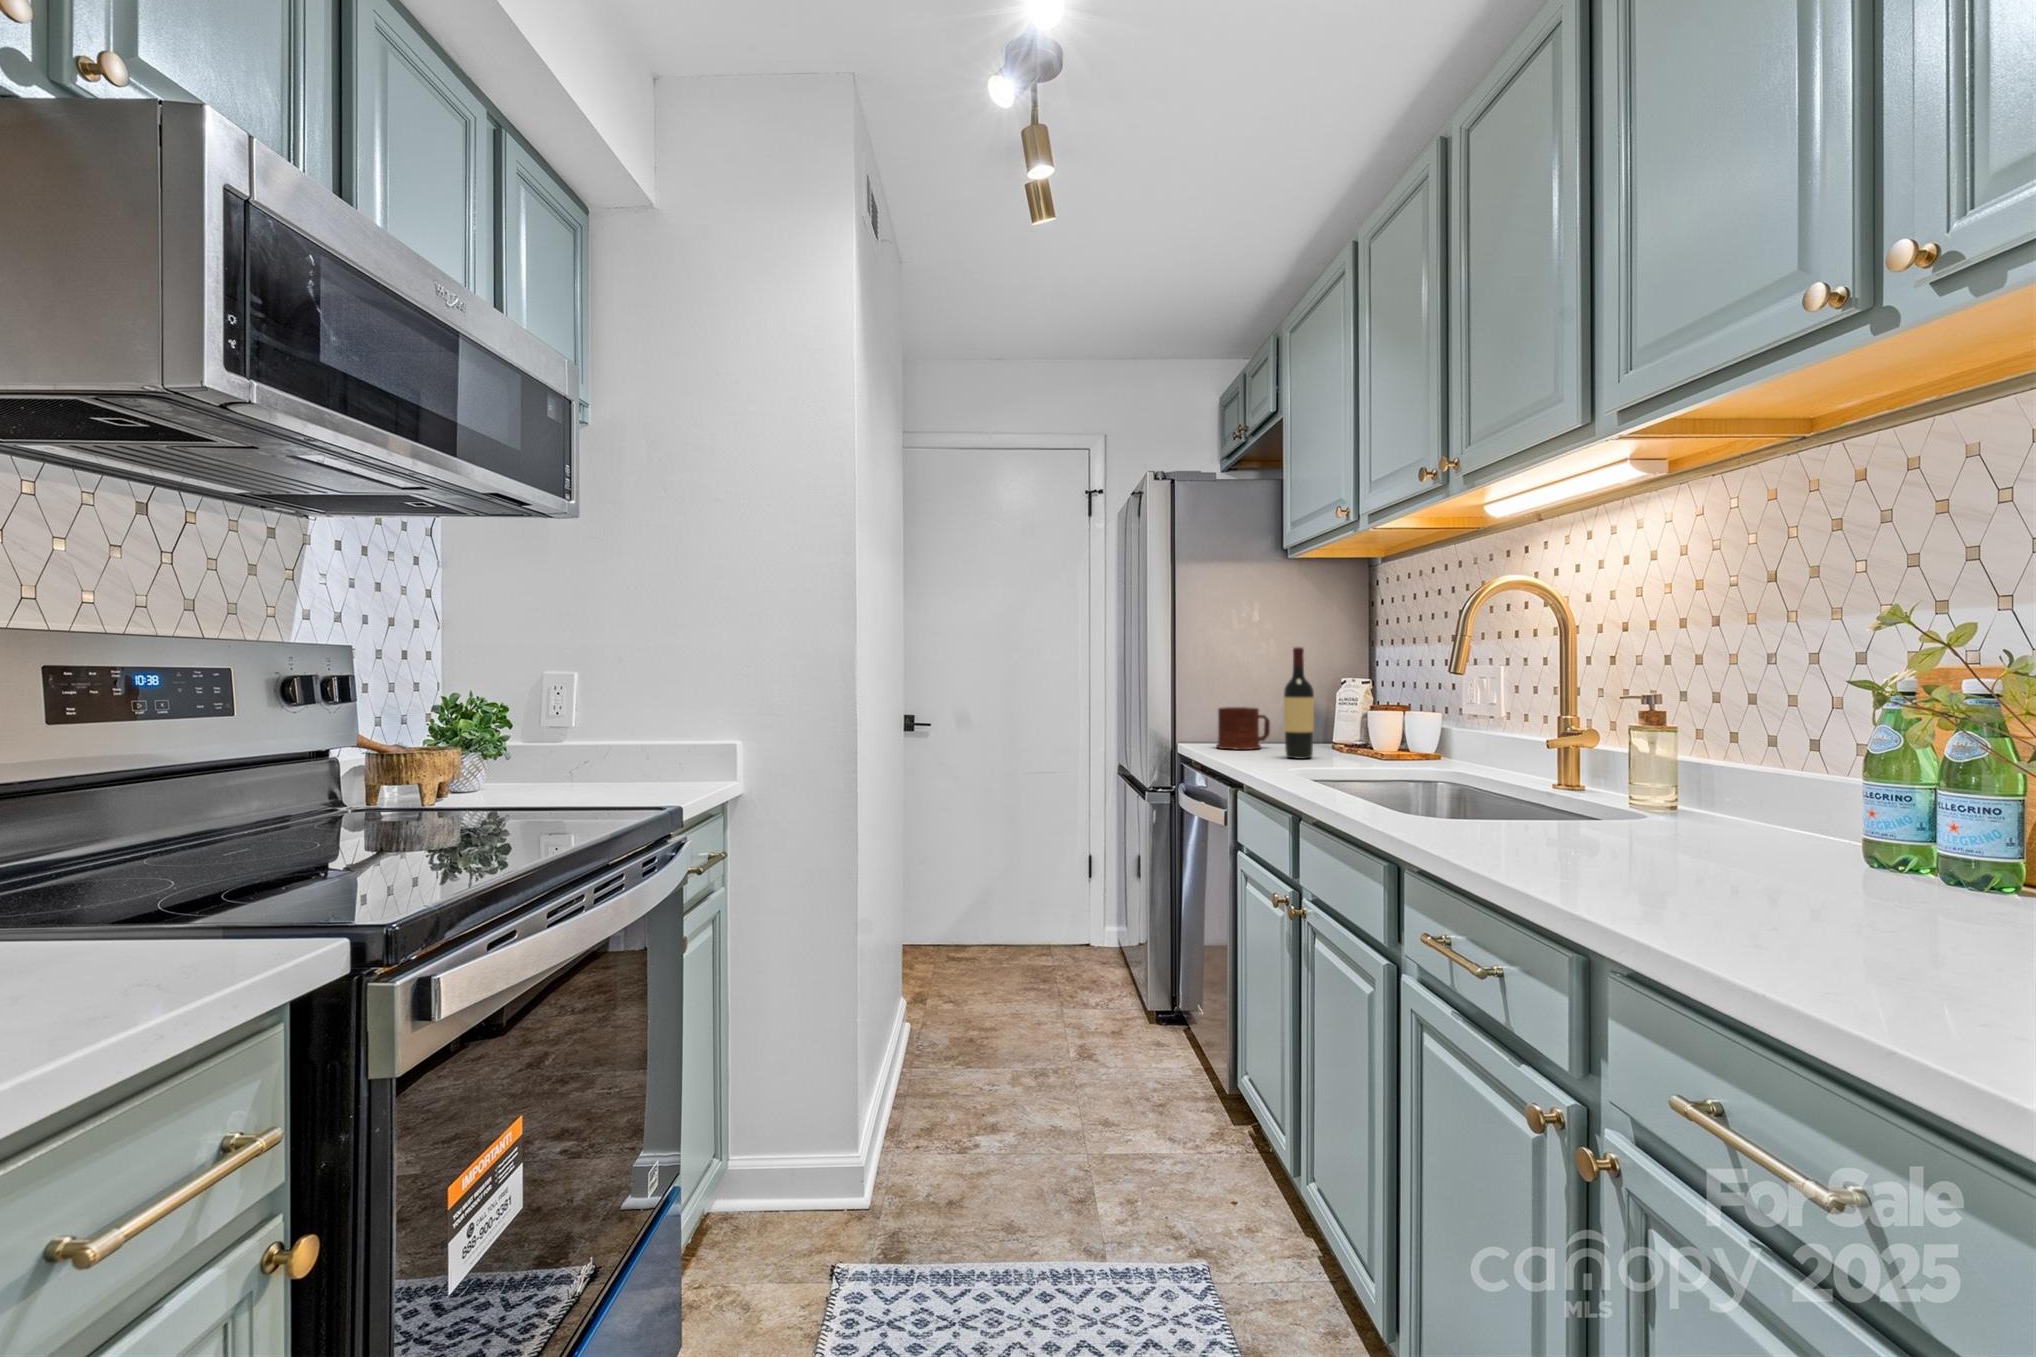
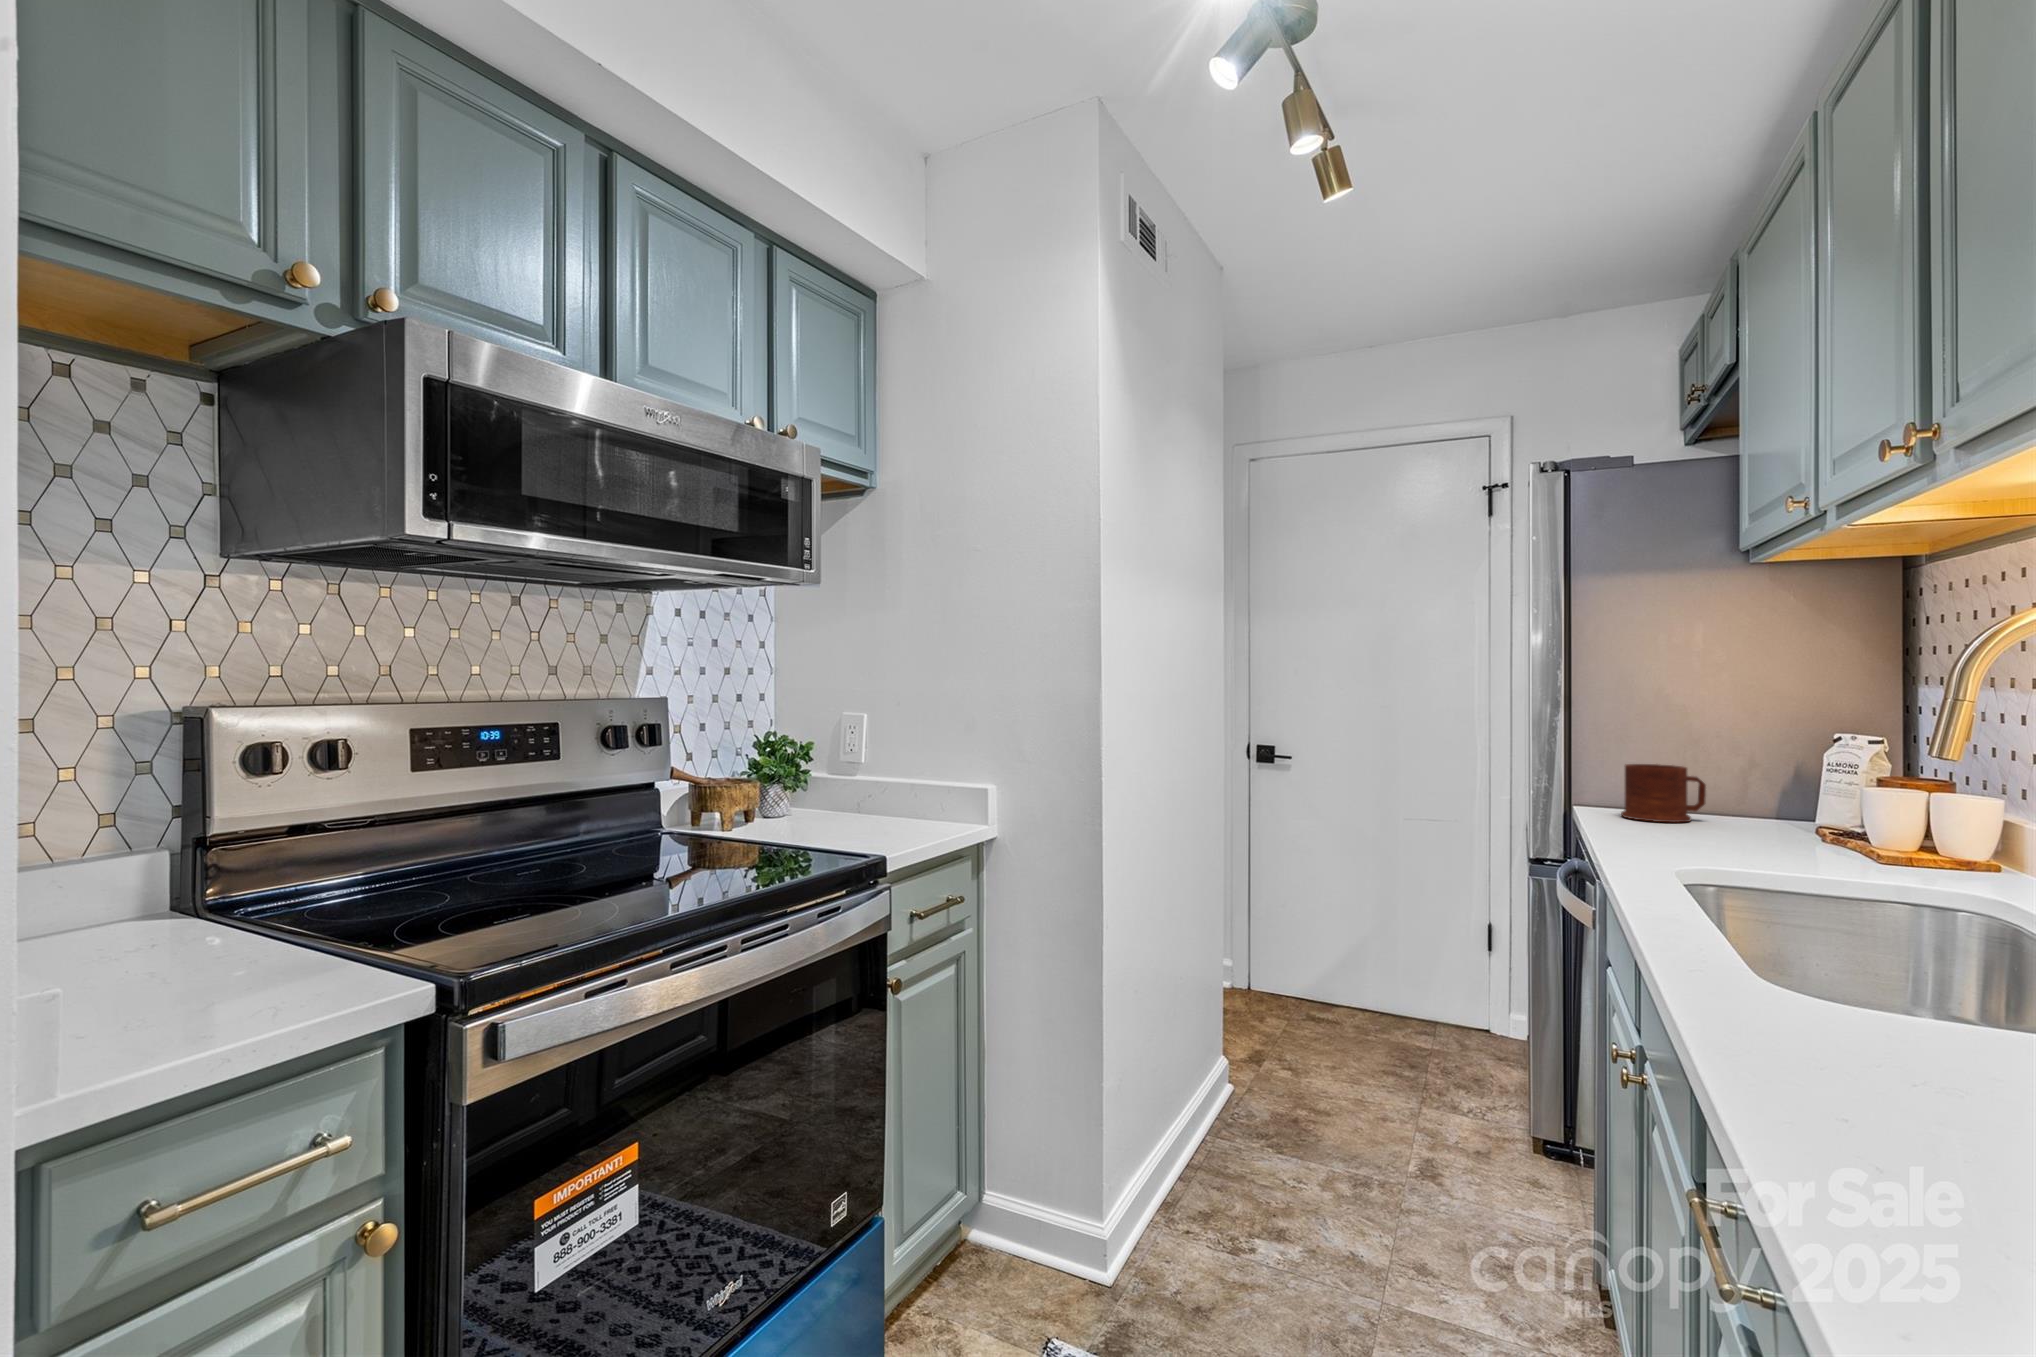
wine bottle: present [1284,647,1314,759] -> none [1706,692,1756,845]

